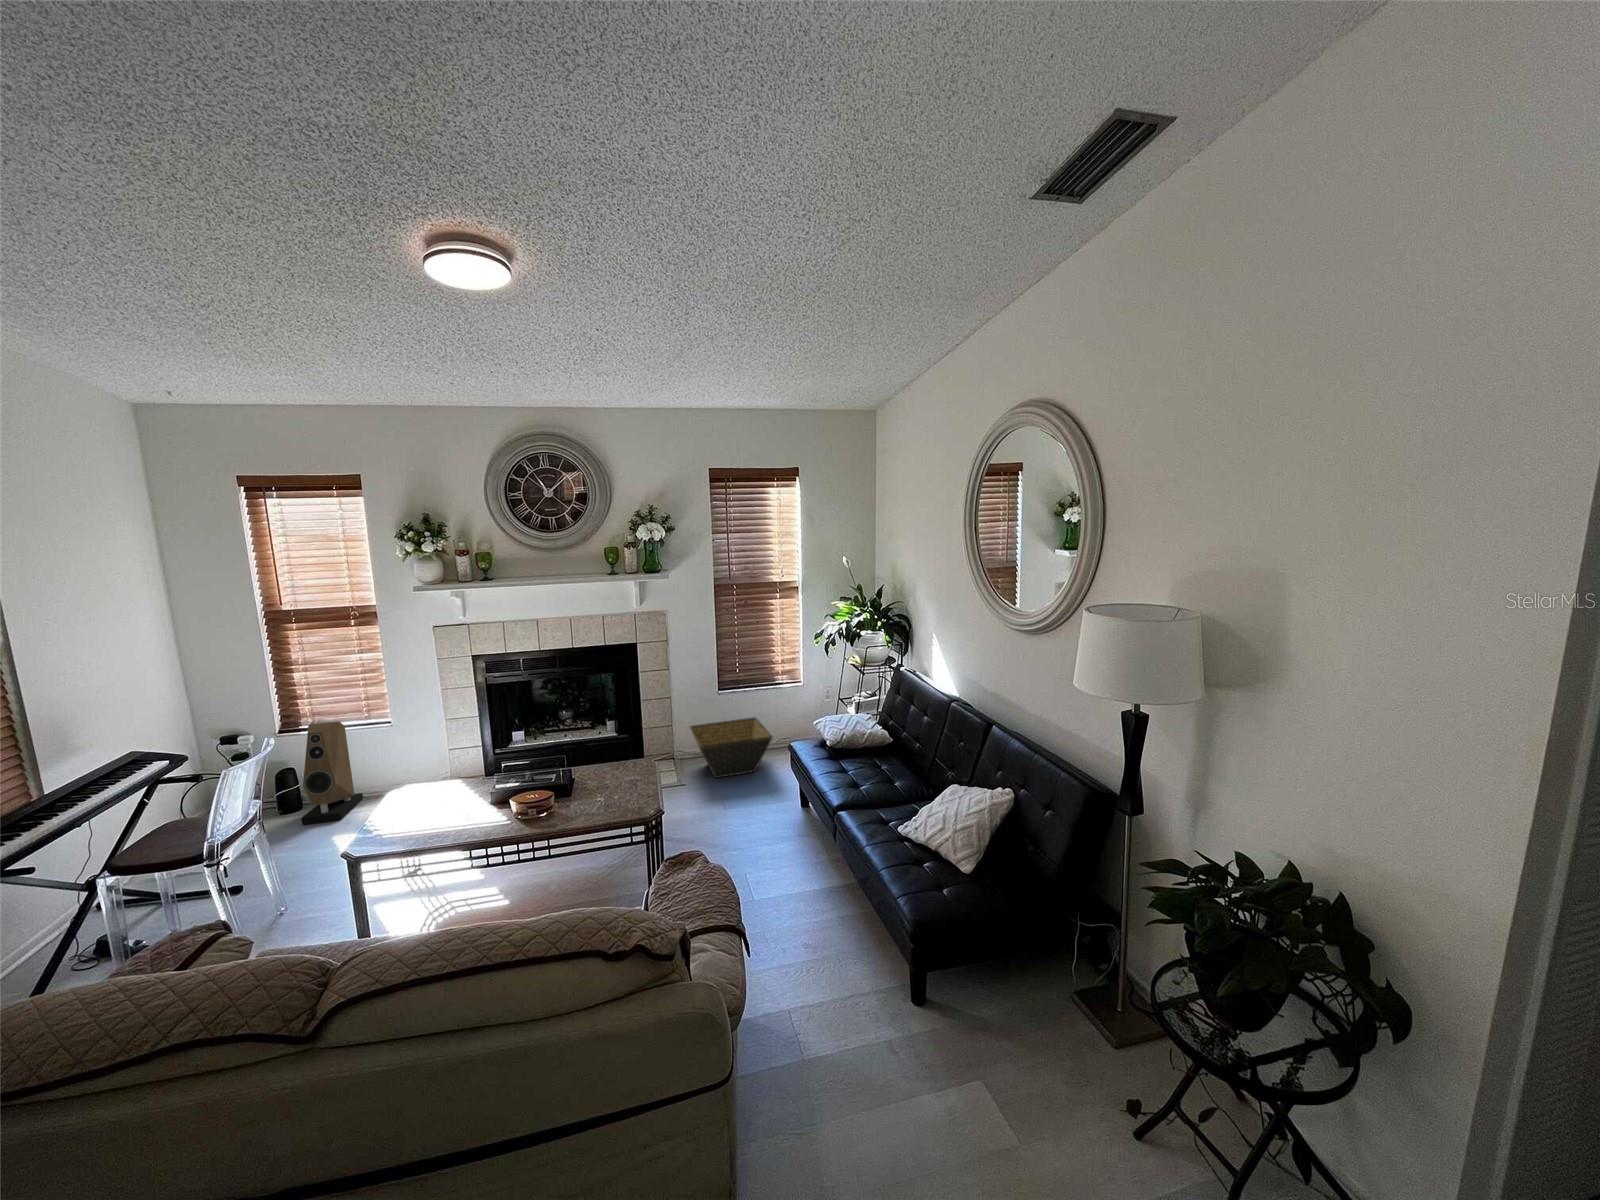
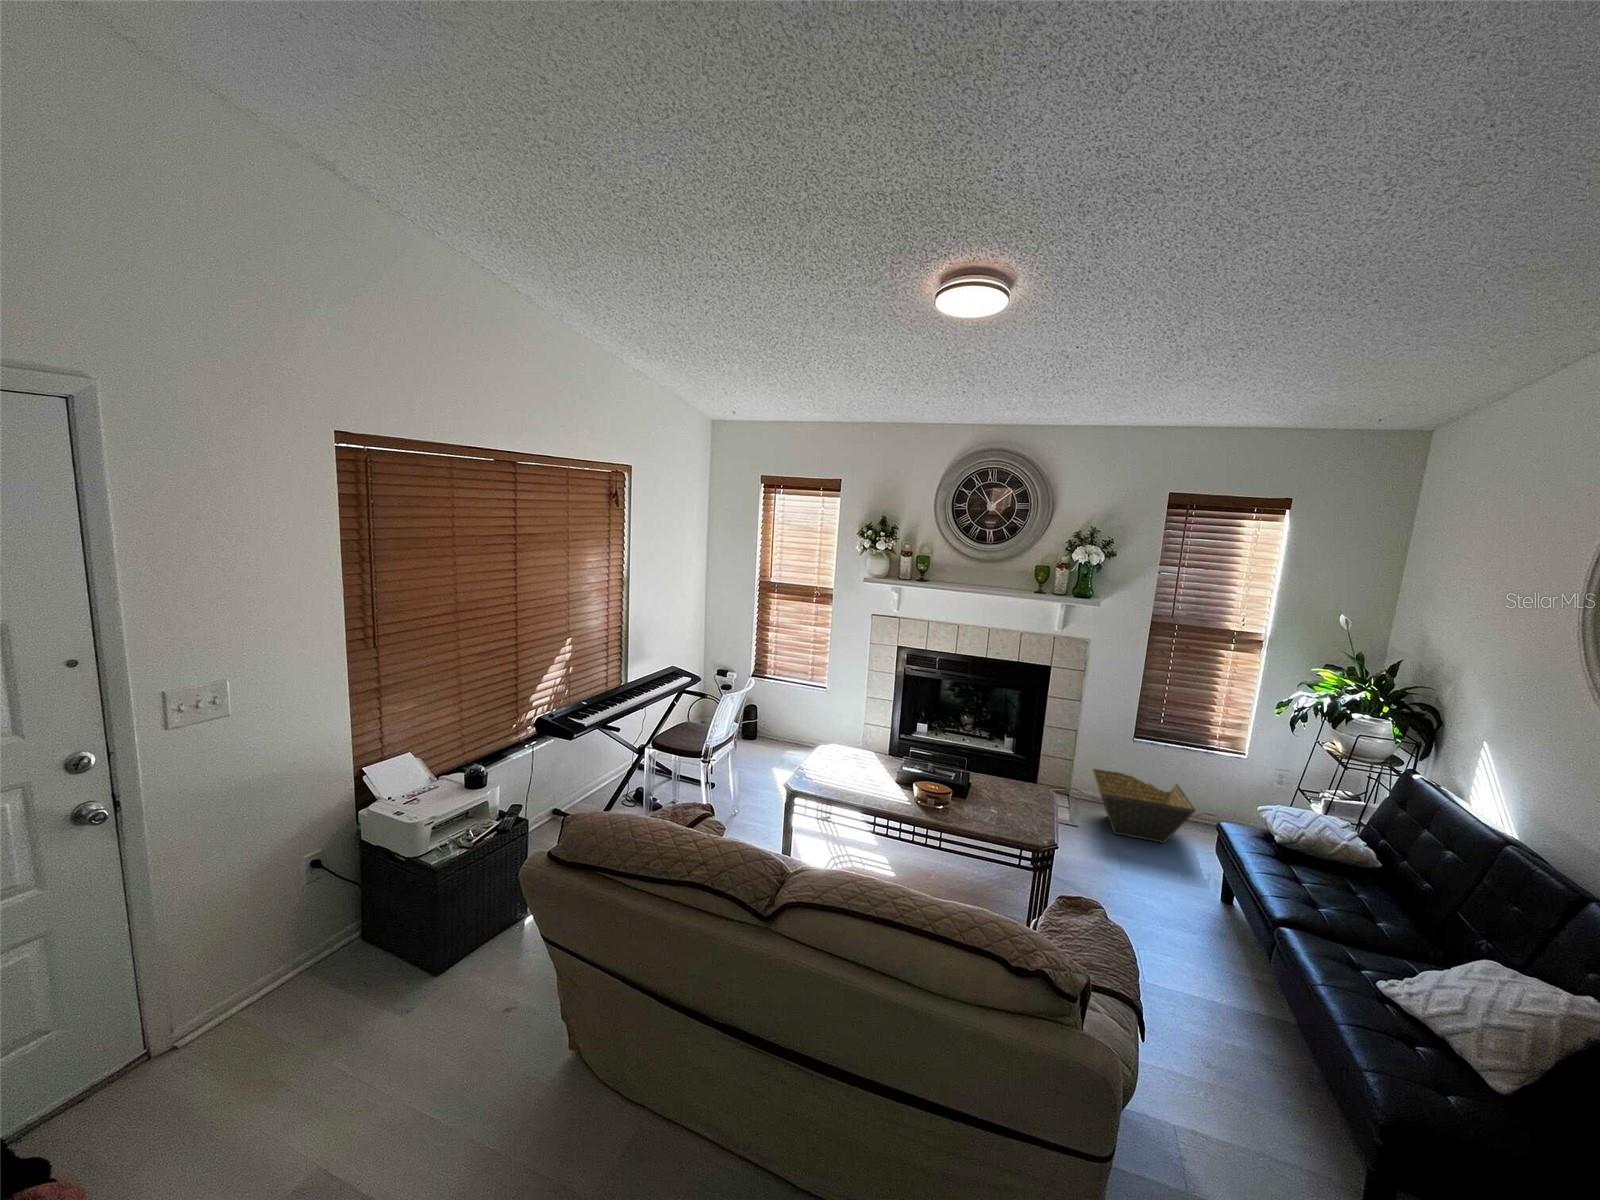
speaker: present [302,721,363,824] -> none [756,675,796,757]

